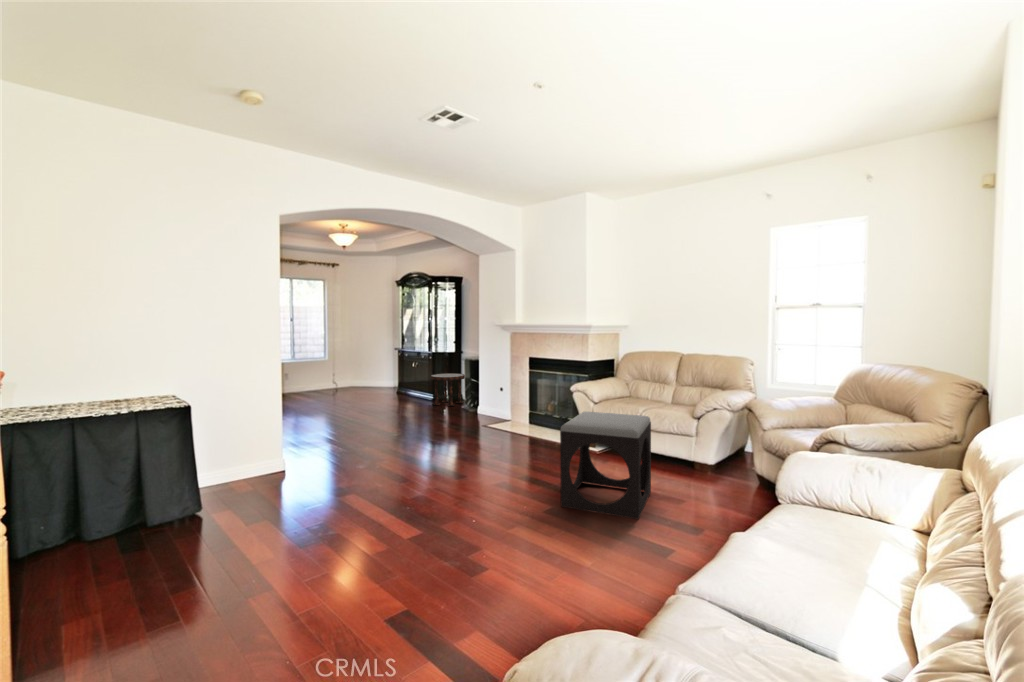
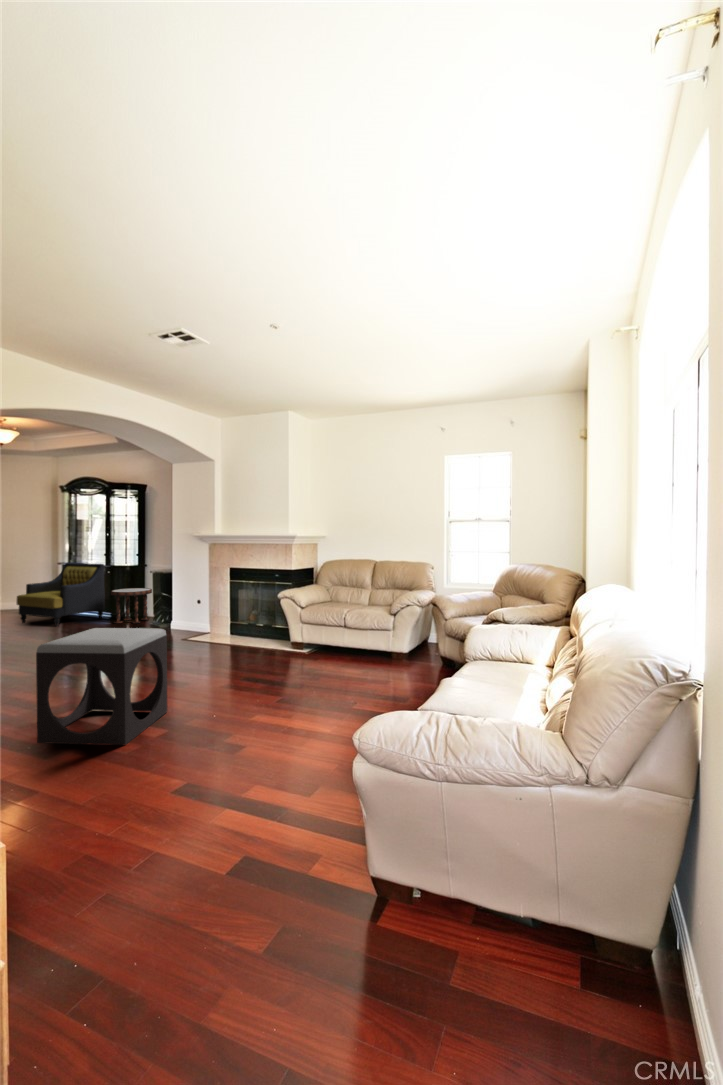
armchair: none [361,349,428,405] -> present [16,563,105,627]
footstool: present [560,412,651,519] -> present [36,628,167,745]

